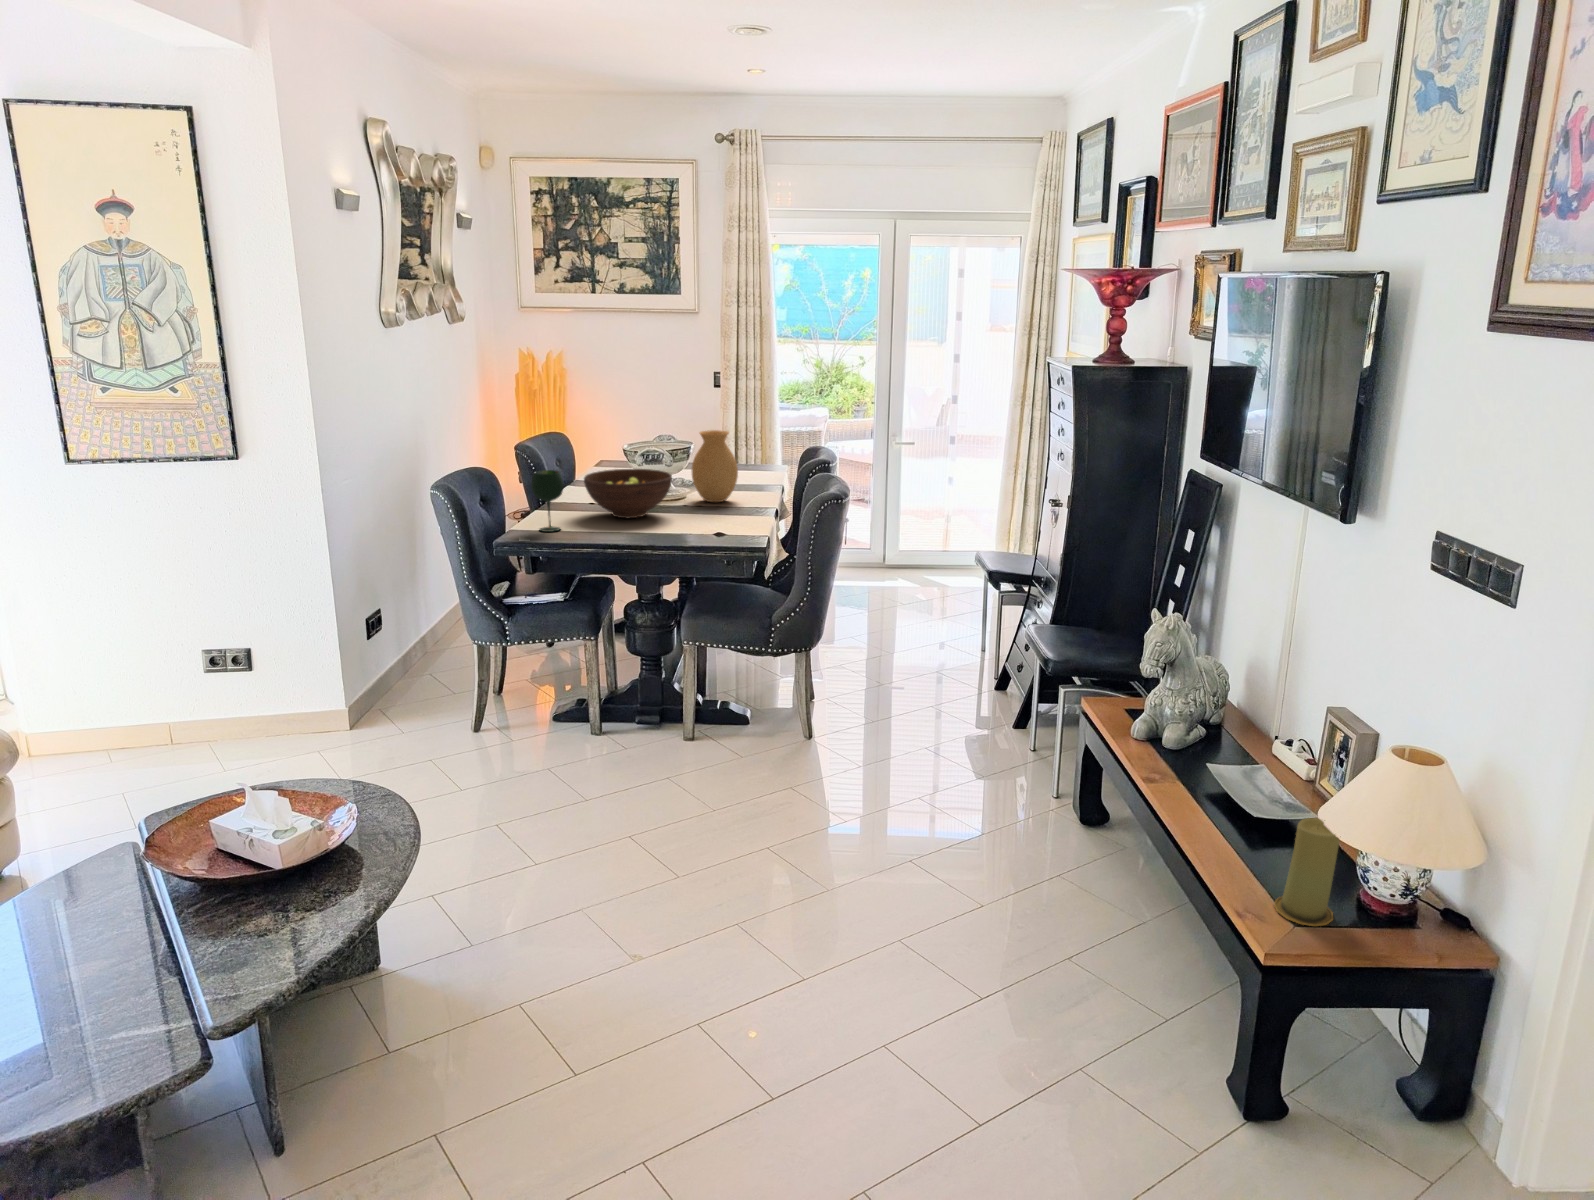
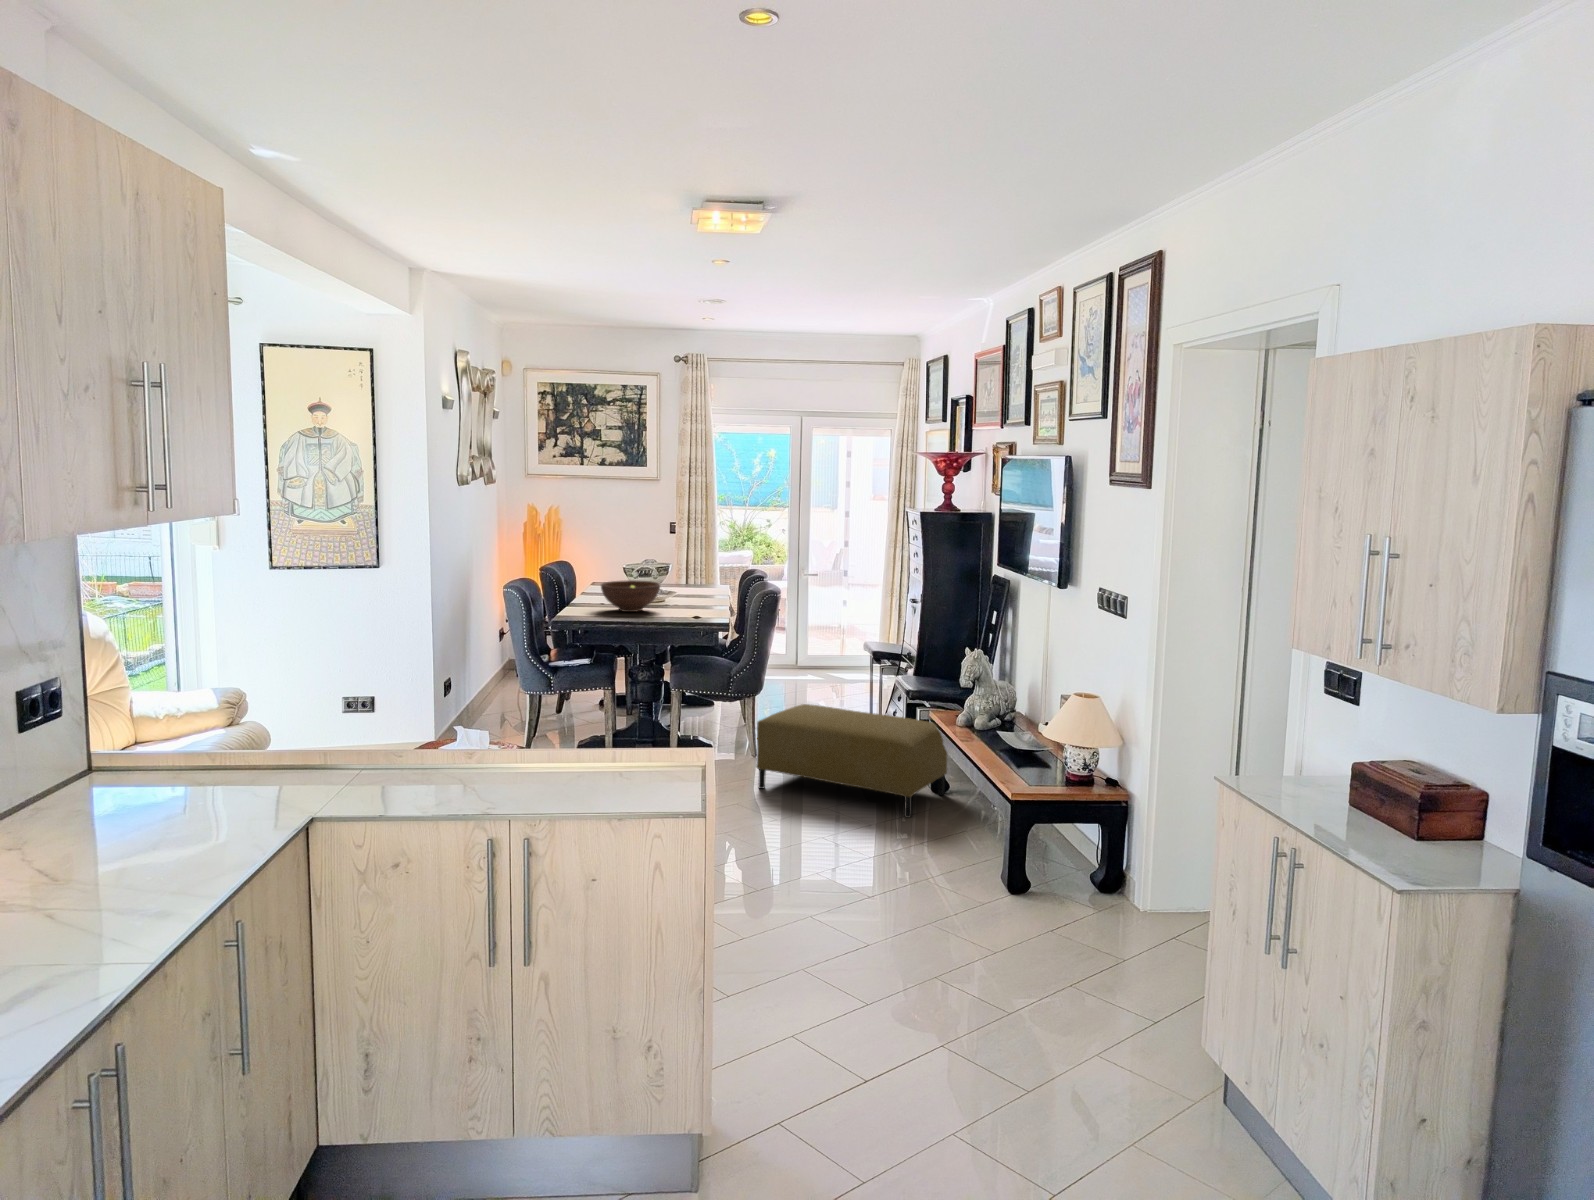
vase: present [692,430,738,502] -> none [669,556,701,605]
wine glass: present [531,470,564,532] -> none [571,578,592,618]
ottoman: none [800,673,1109,890] -> present [756,704,947,818]
candle: present [1274,818,1340,926] -> none [1023,730,1052,785]

